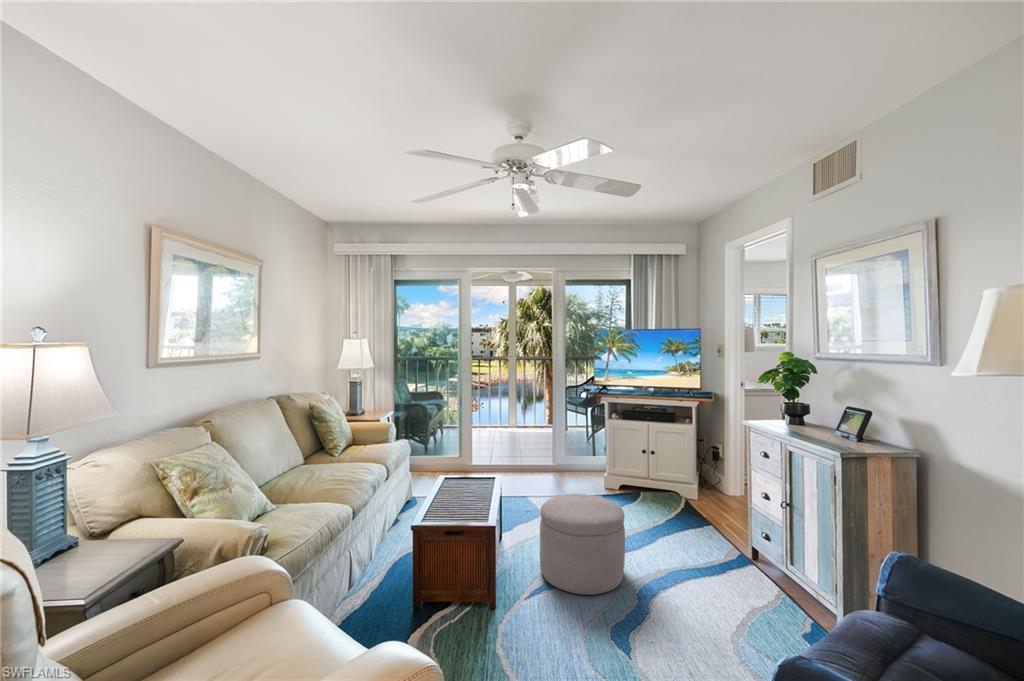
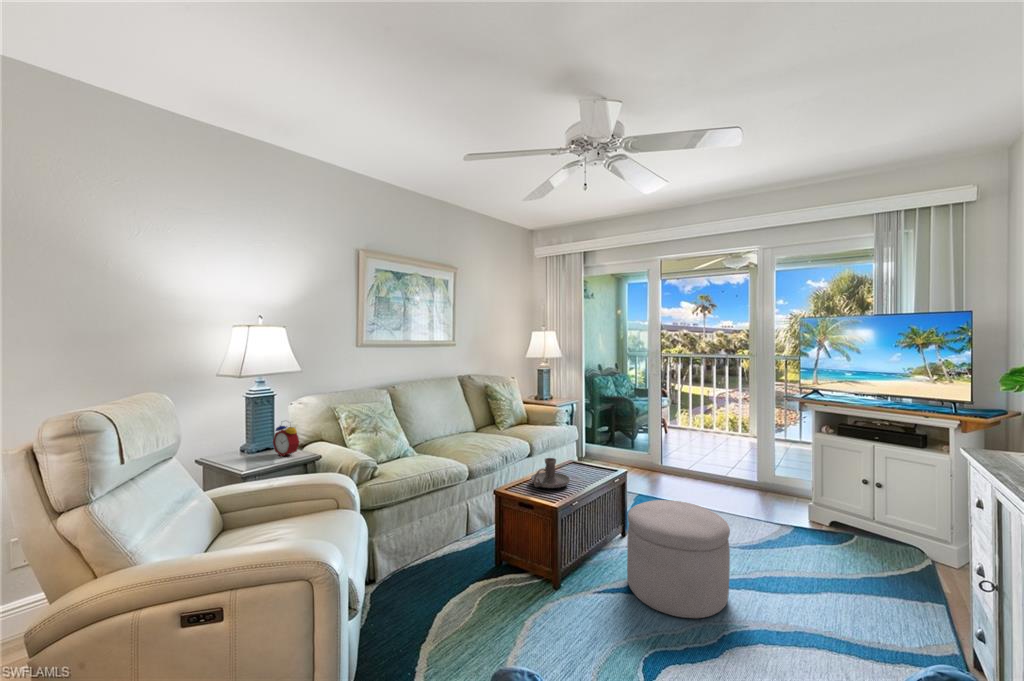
candle holder: none [442,477,482,511] -> present [531,458,570,488]
alarm clock: none [70,496,130,556] -> present [273,425,299,456]

